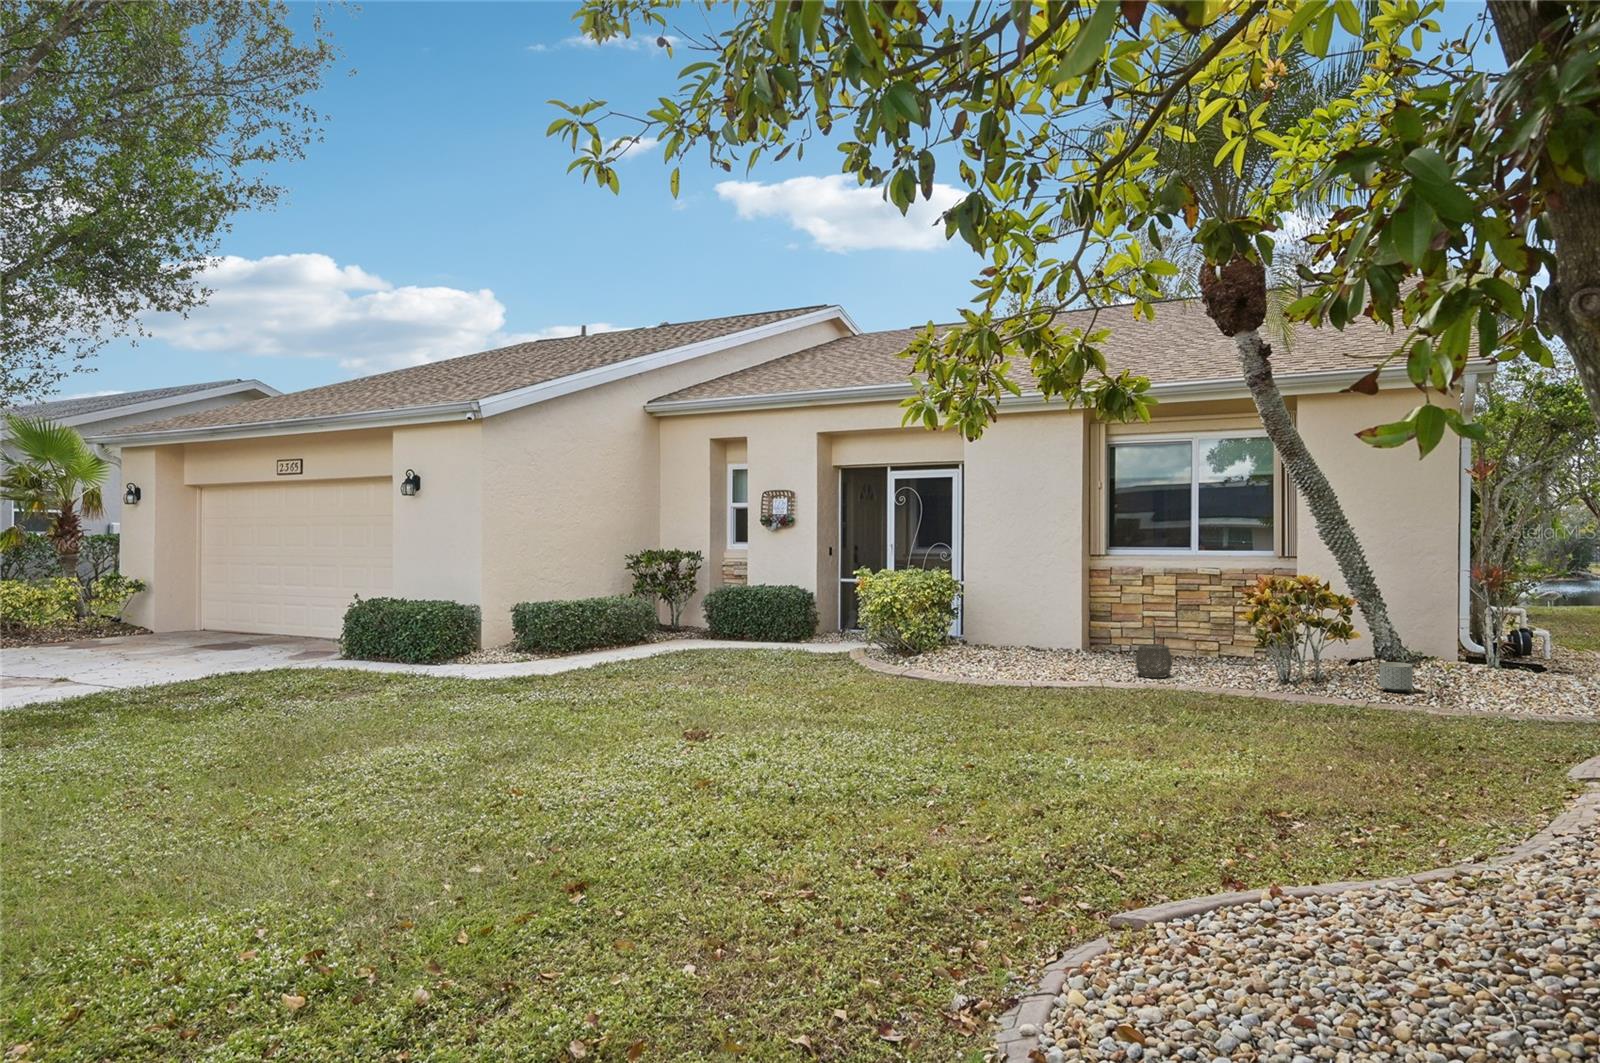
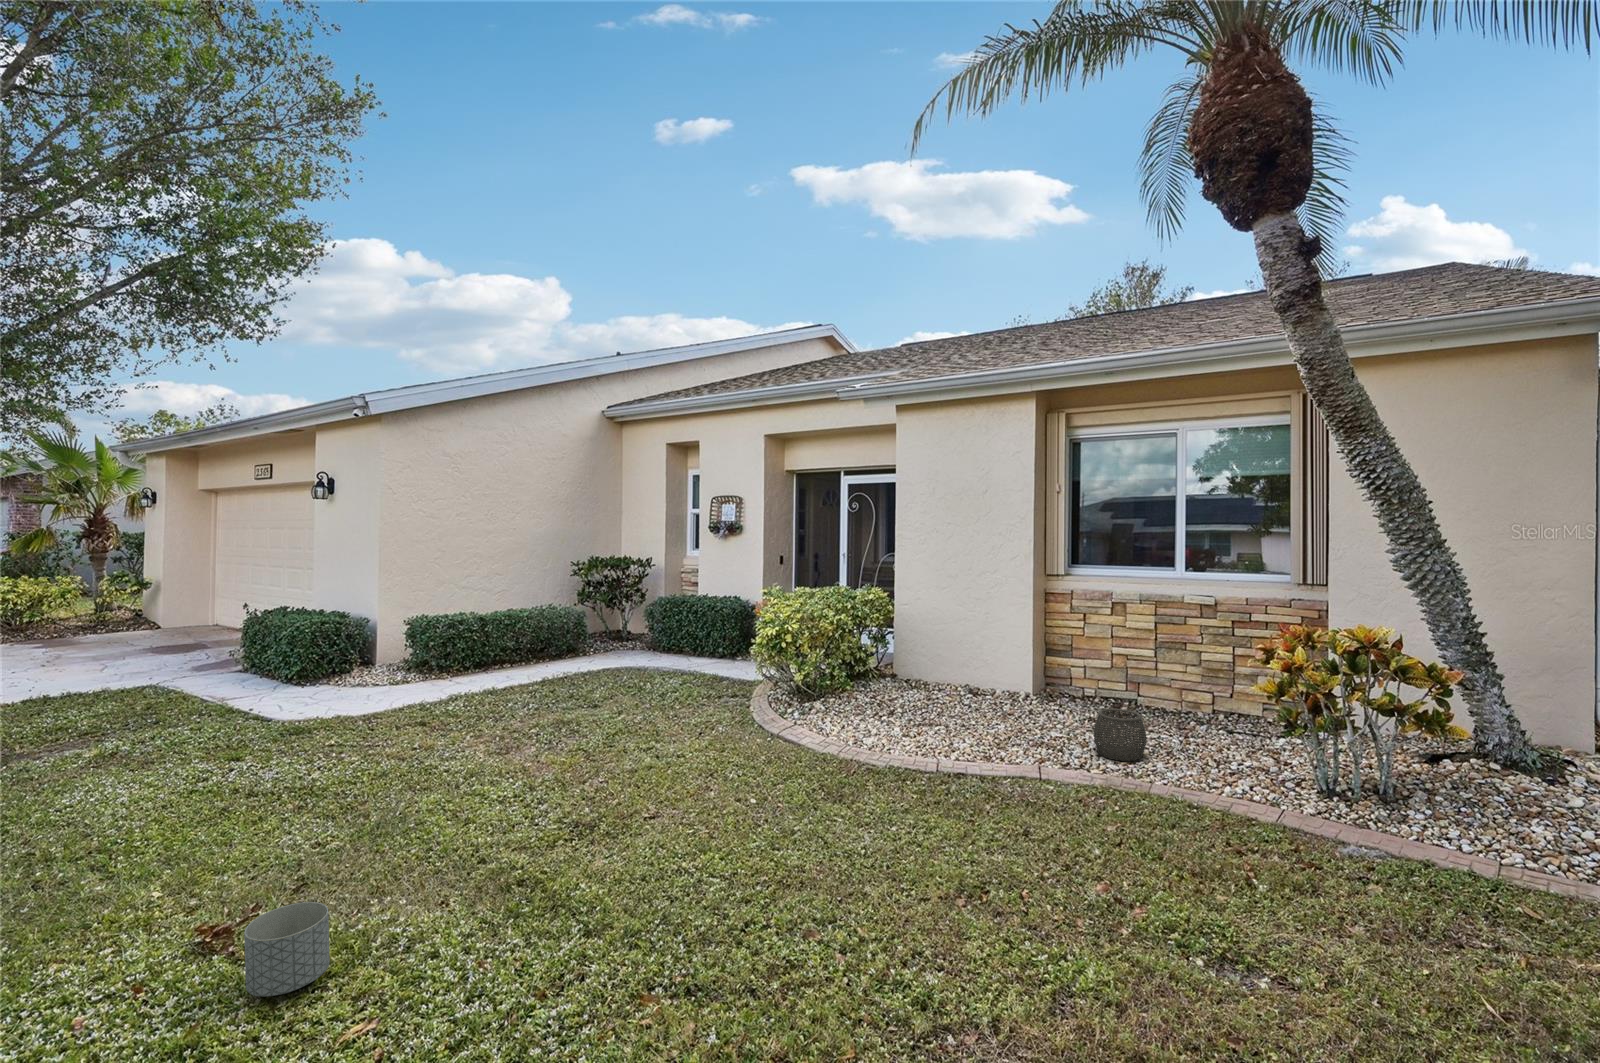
planter: present [1380,662,1413,692] -> present [244,902,330,997]

